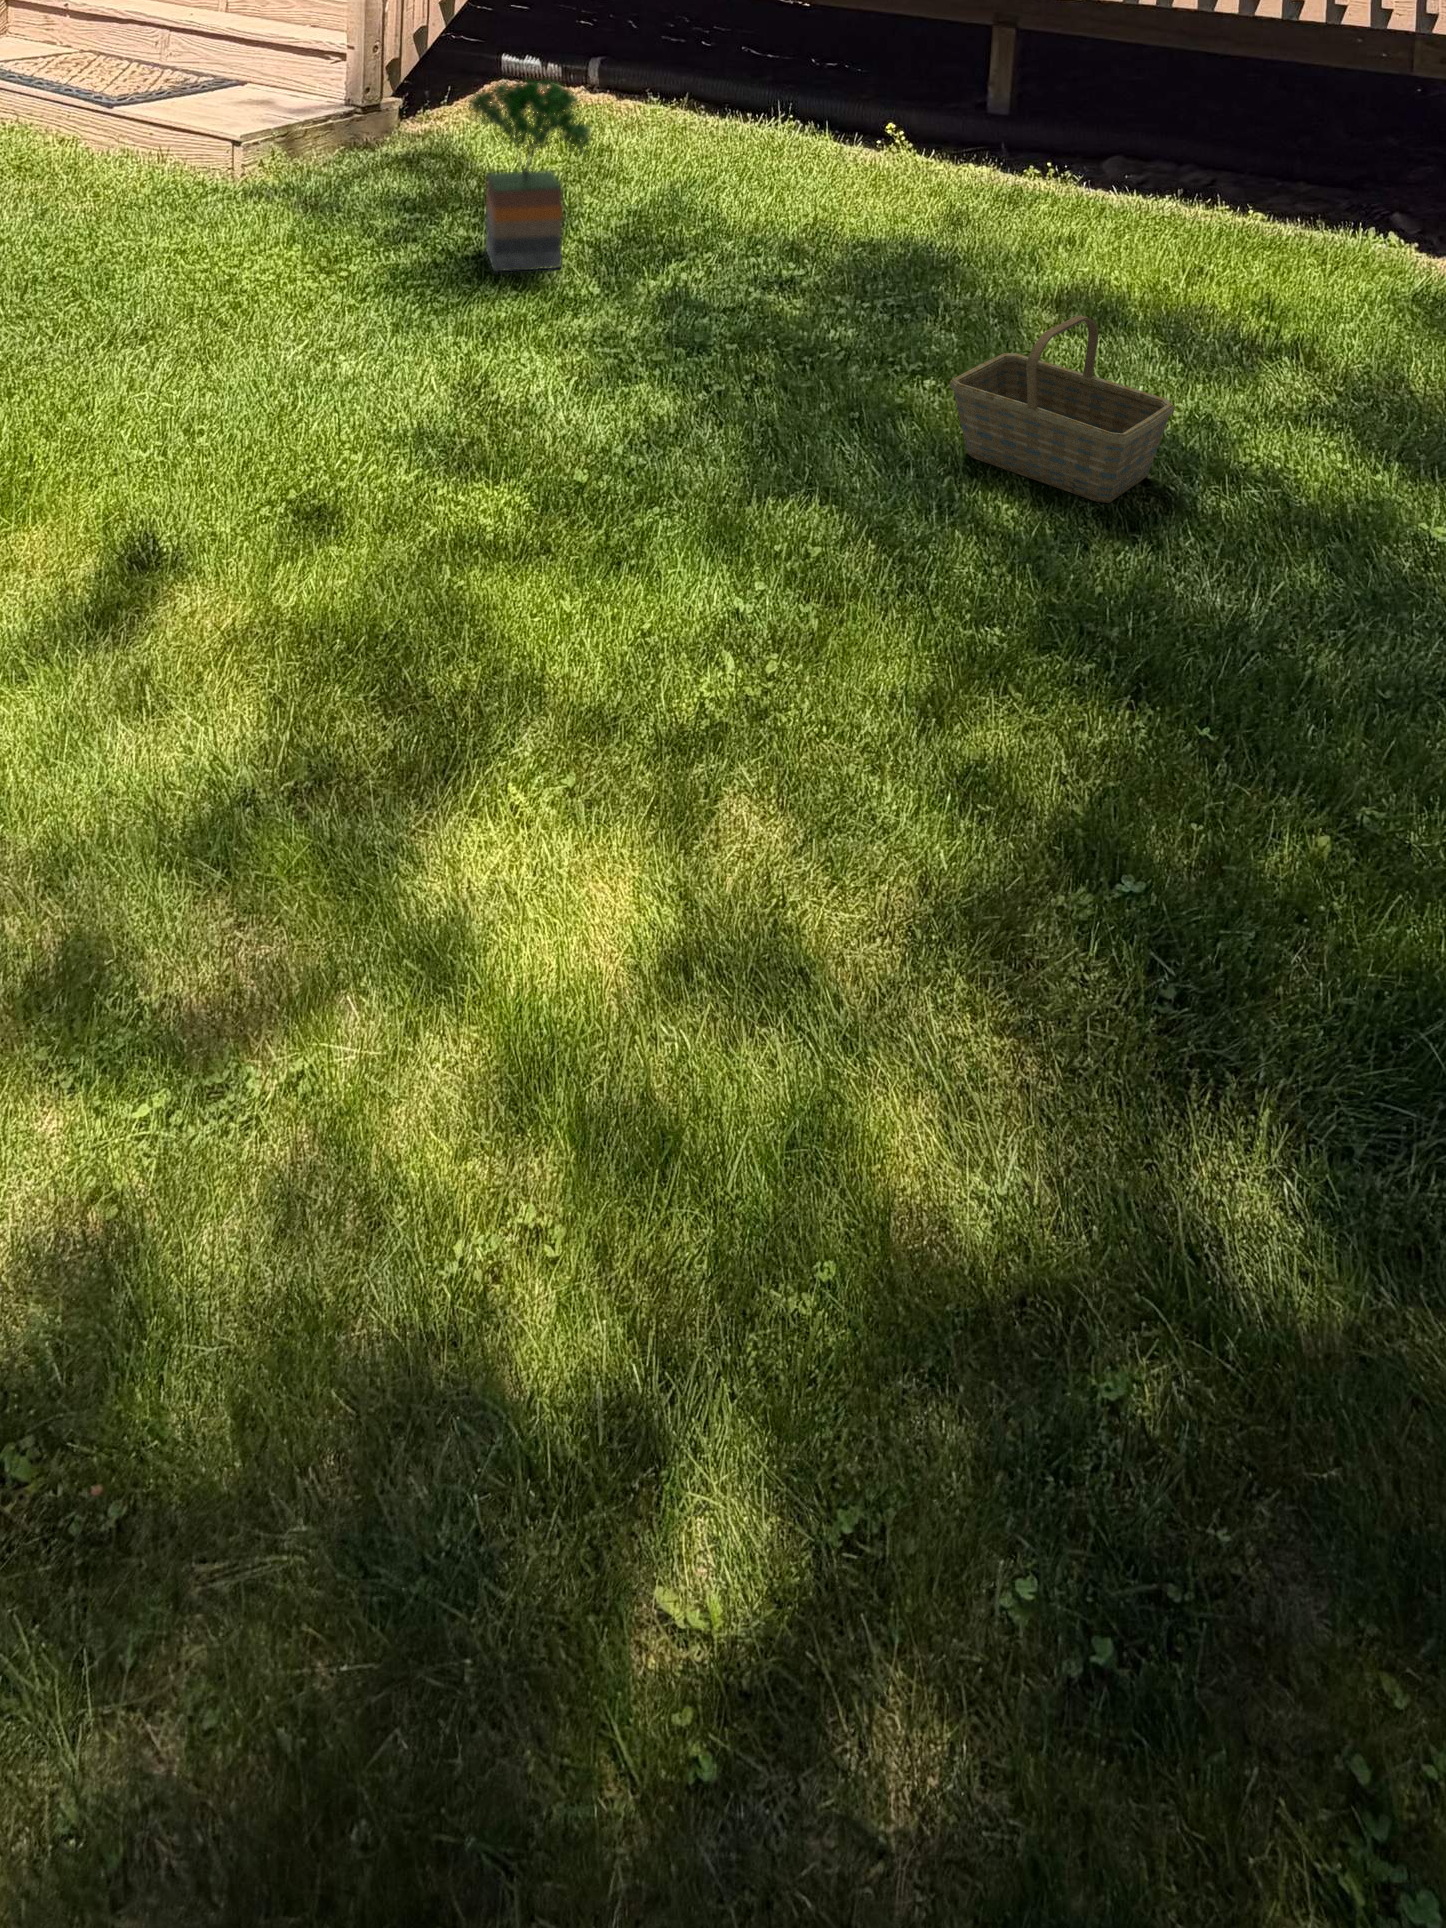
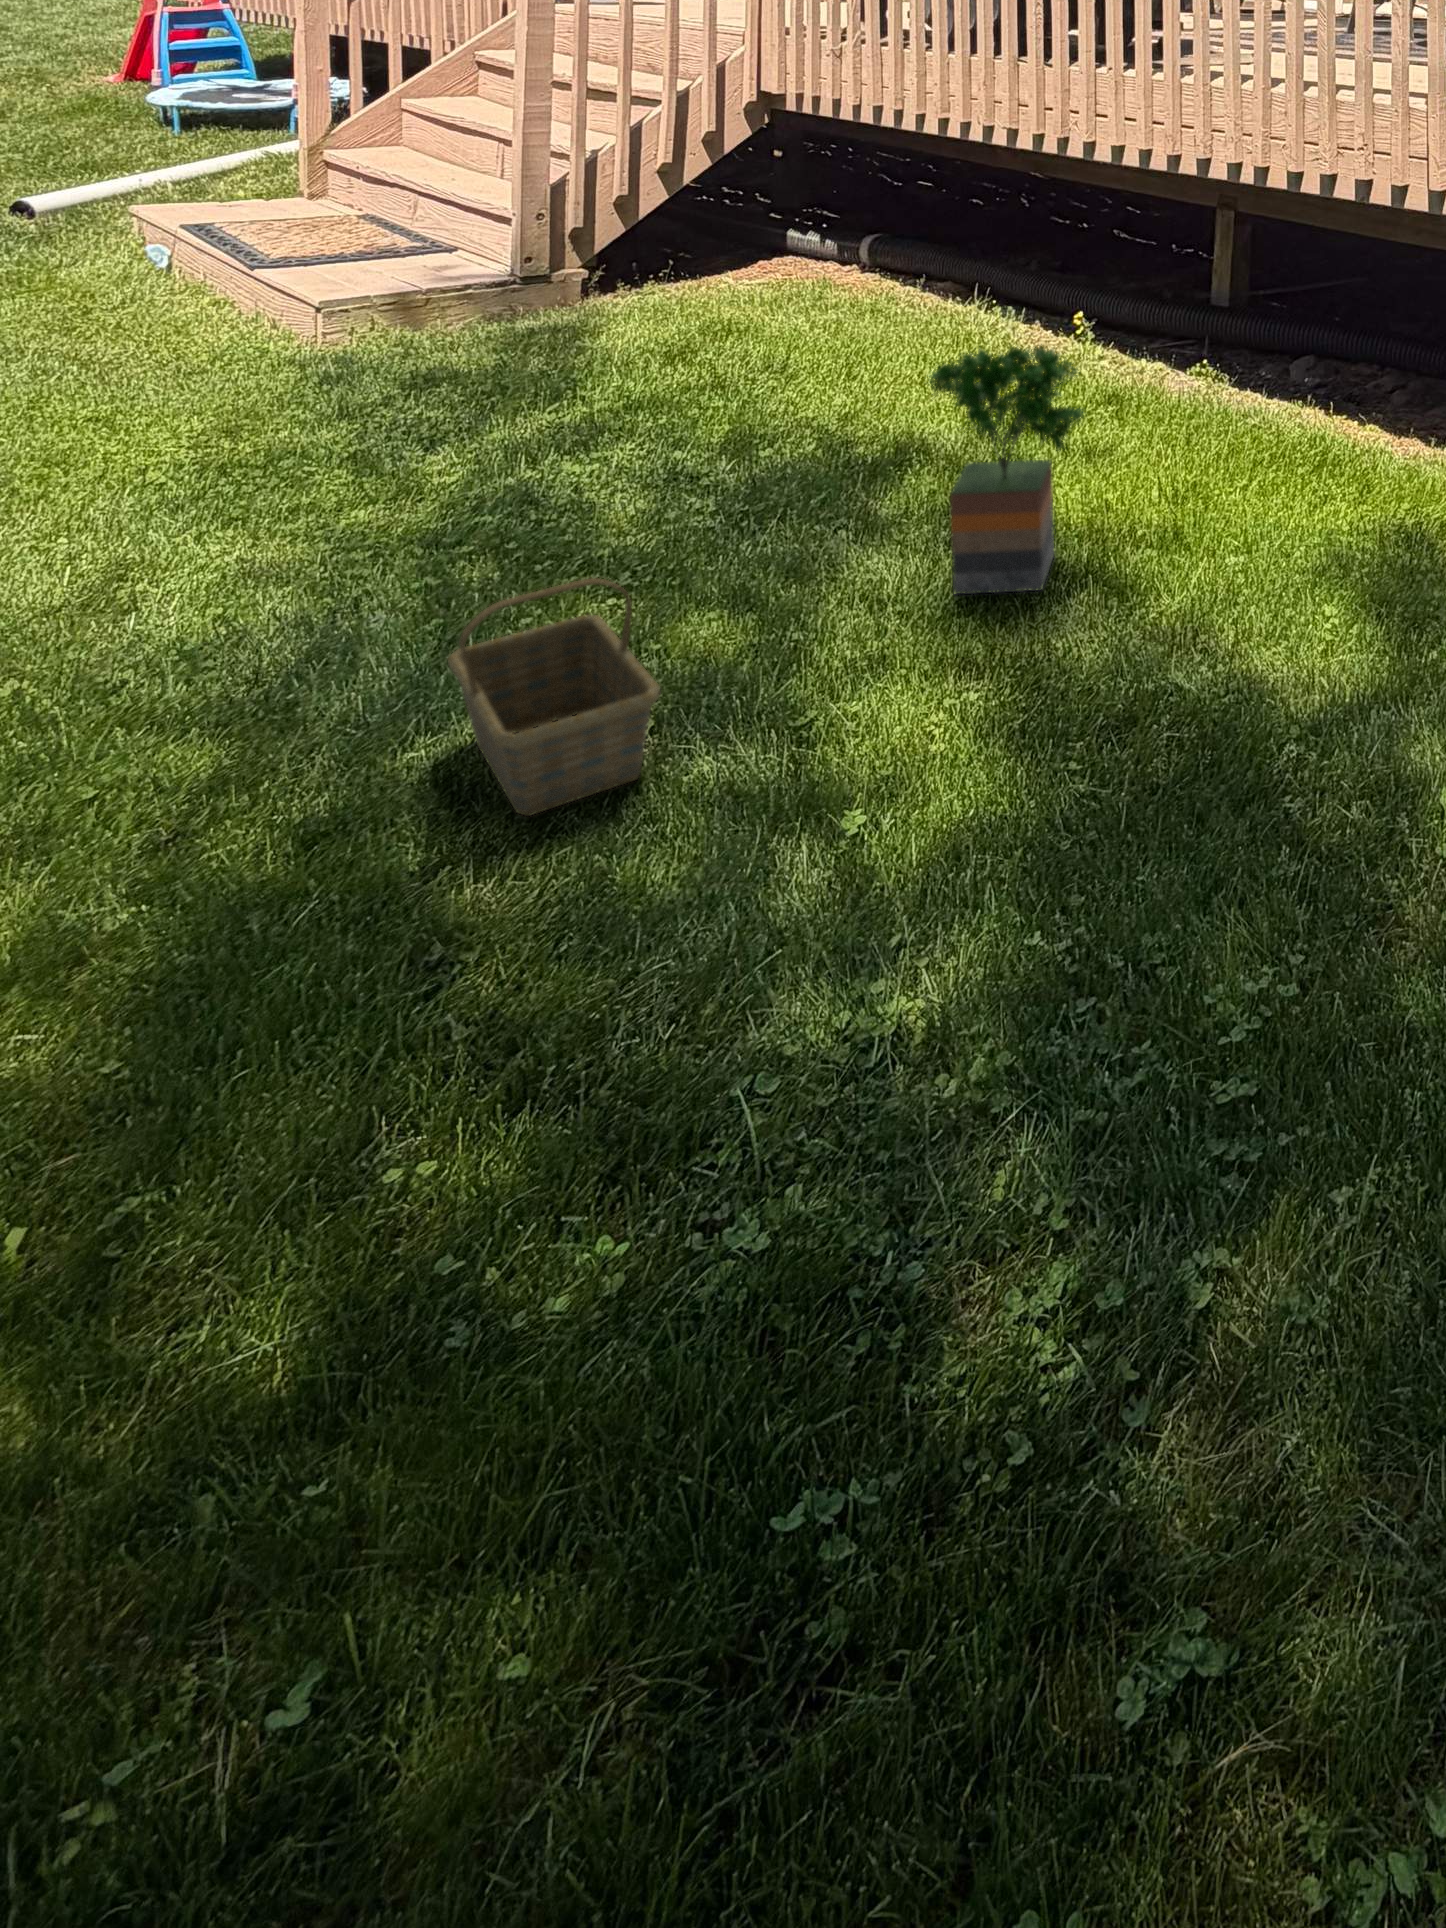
potted tree: present [467,80,592,271] -> present [929,344,1084,594]

